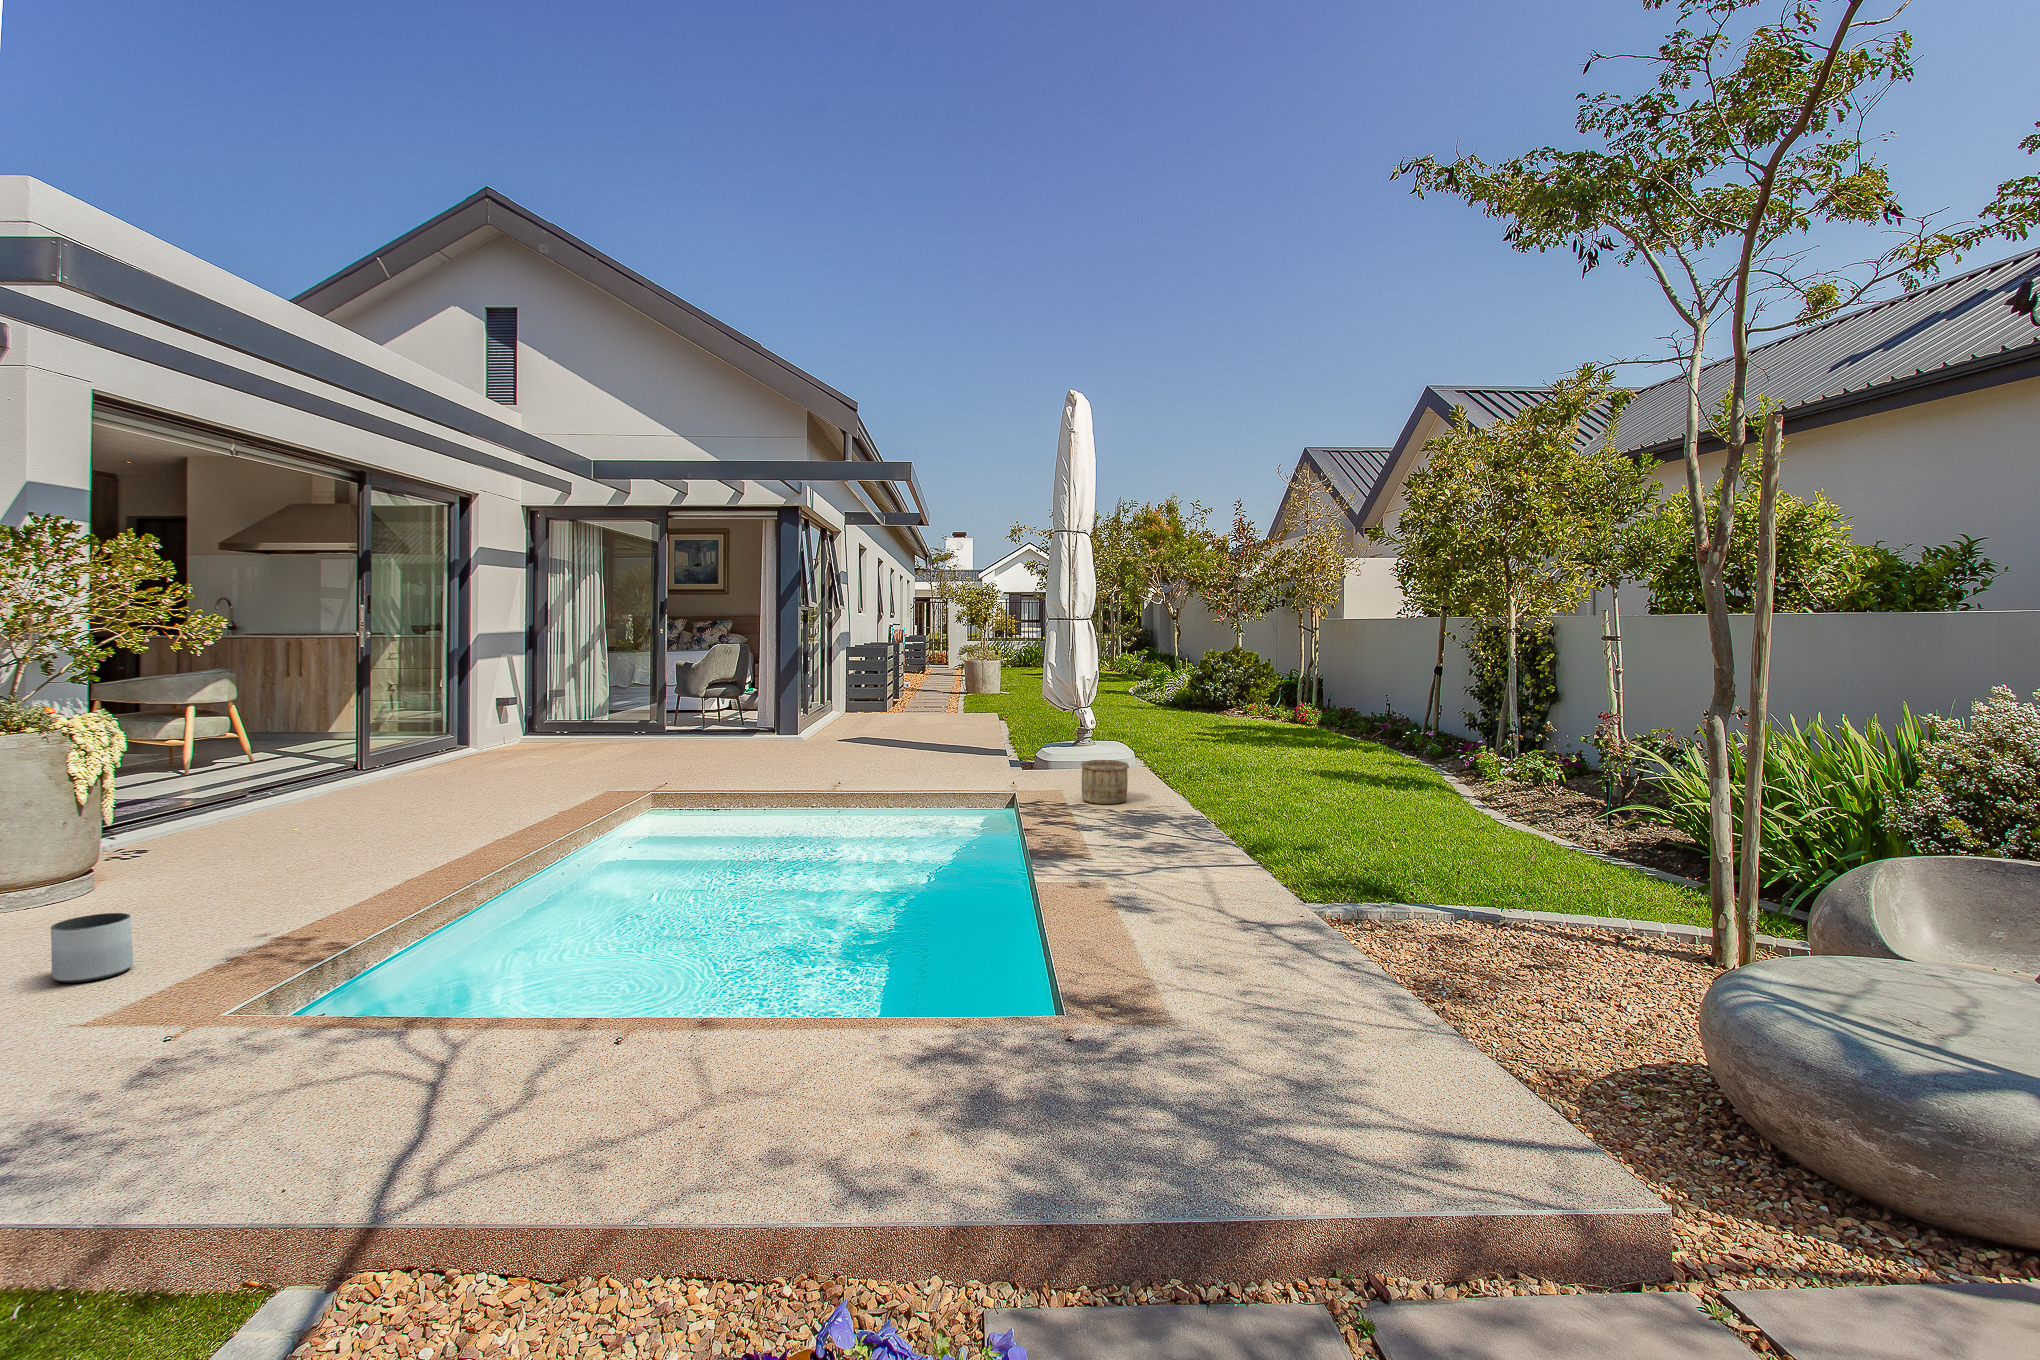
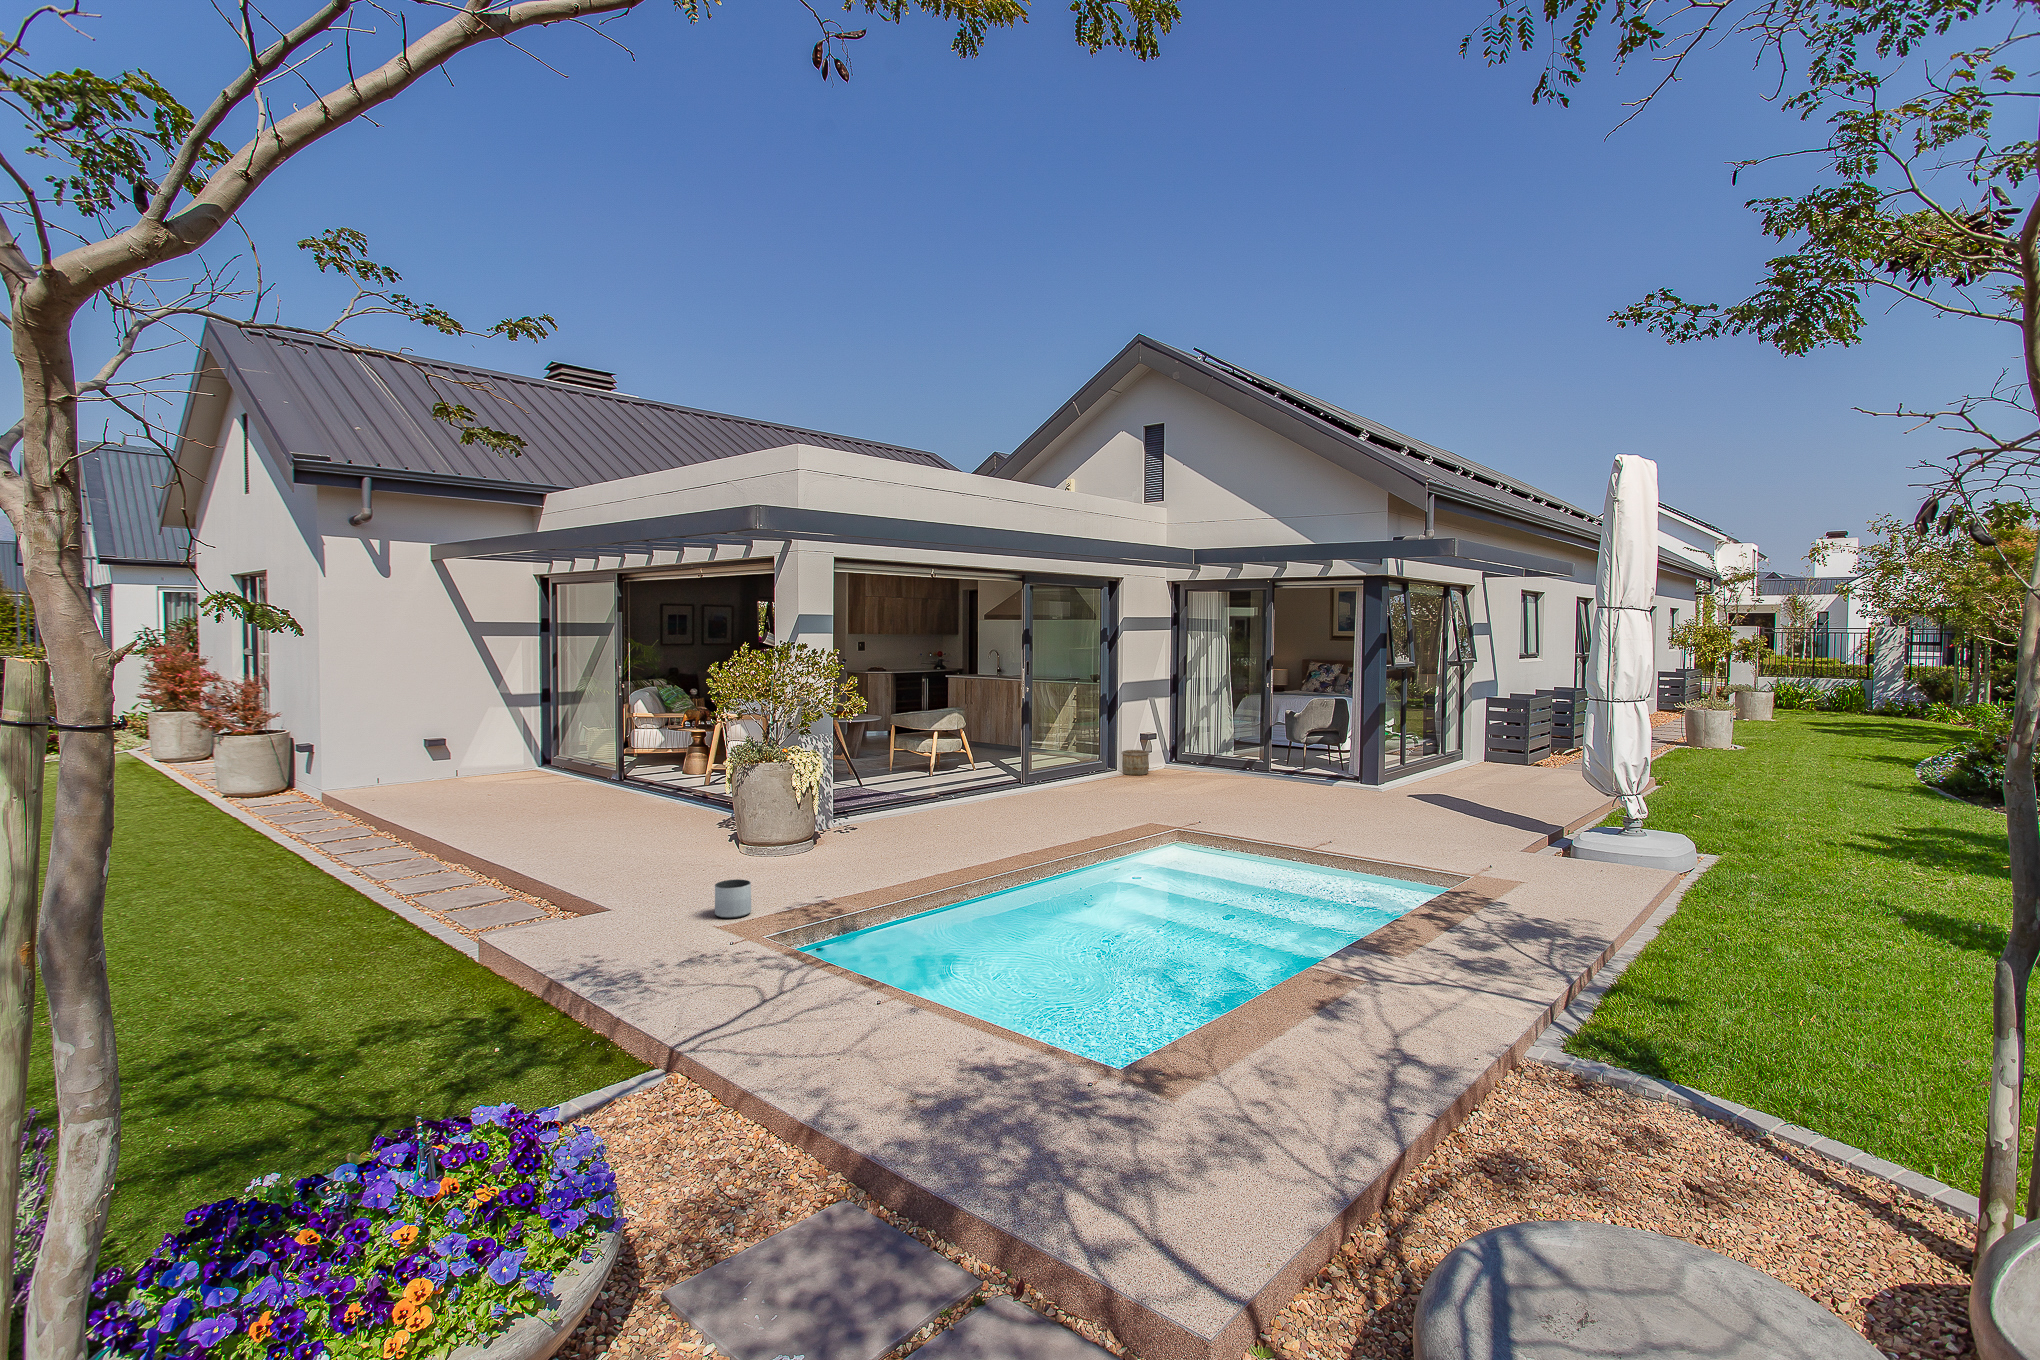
wooden bucket: present [1081,760,1129,804] -> present [1121,750,1149,775]

